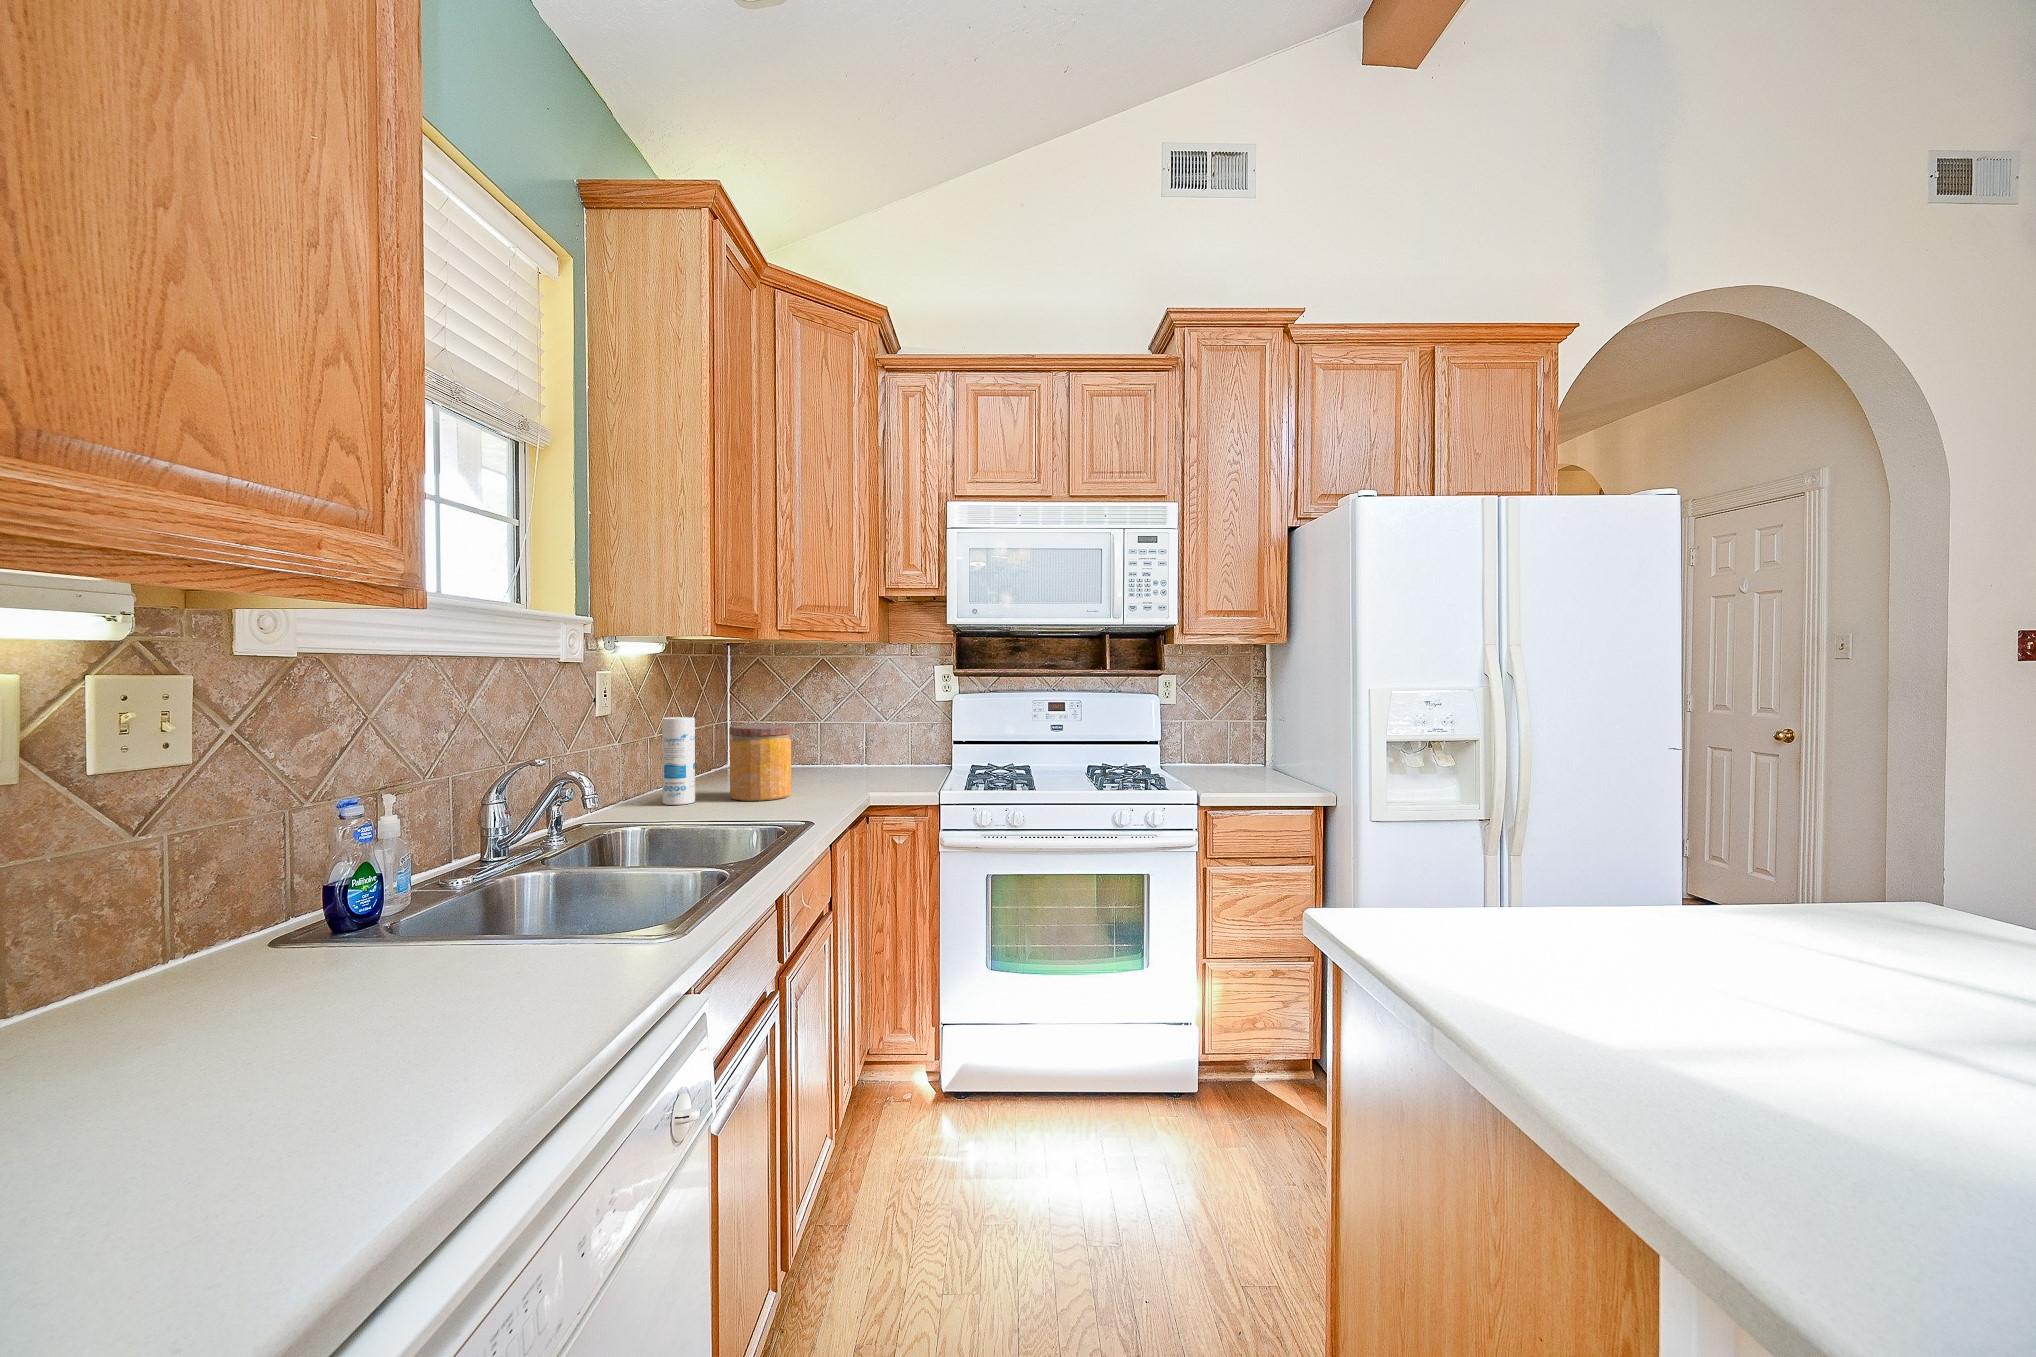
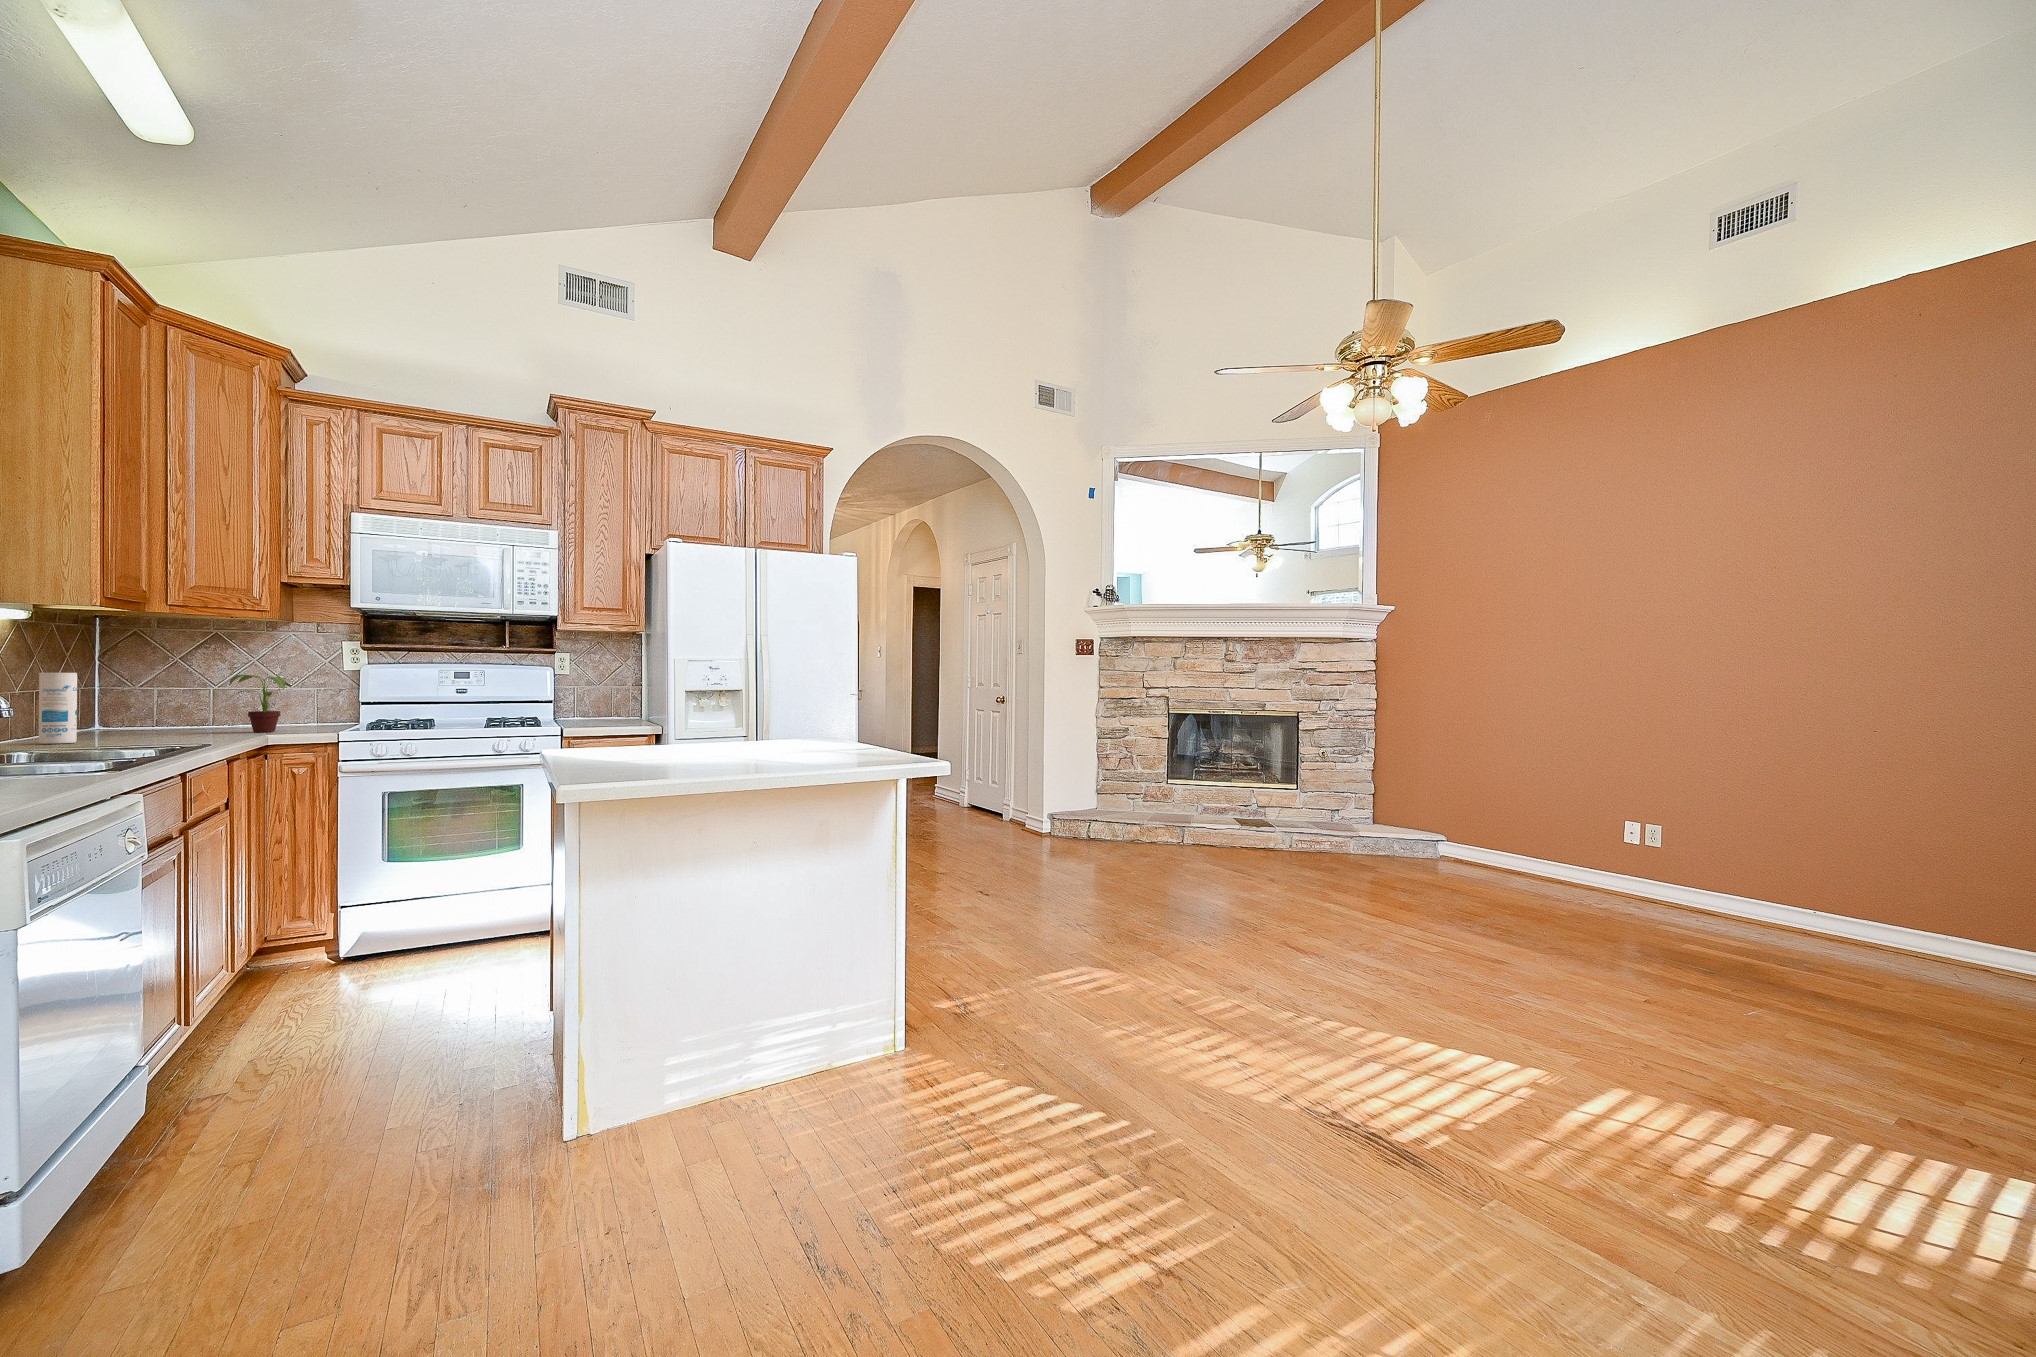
potted plant: none [833,711,891,783] -> present [230,675,291,732]
jar: present [730,724,791,801] -> none [116,682,185,740]

